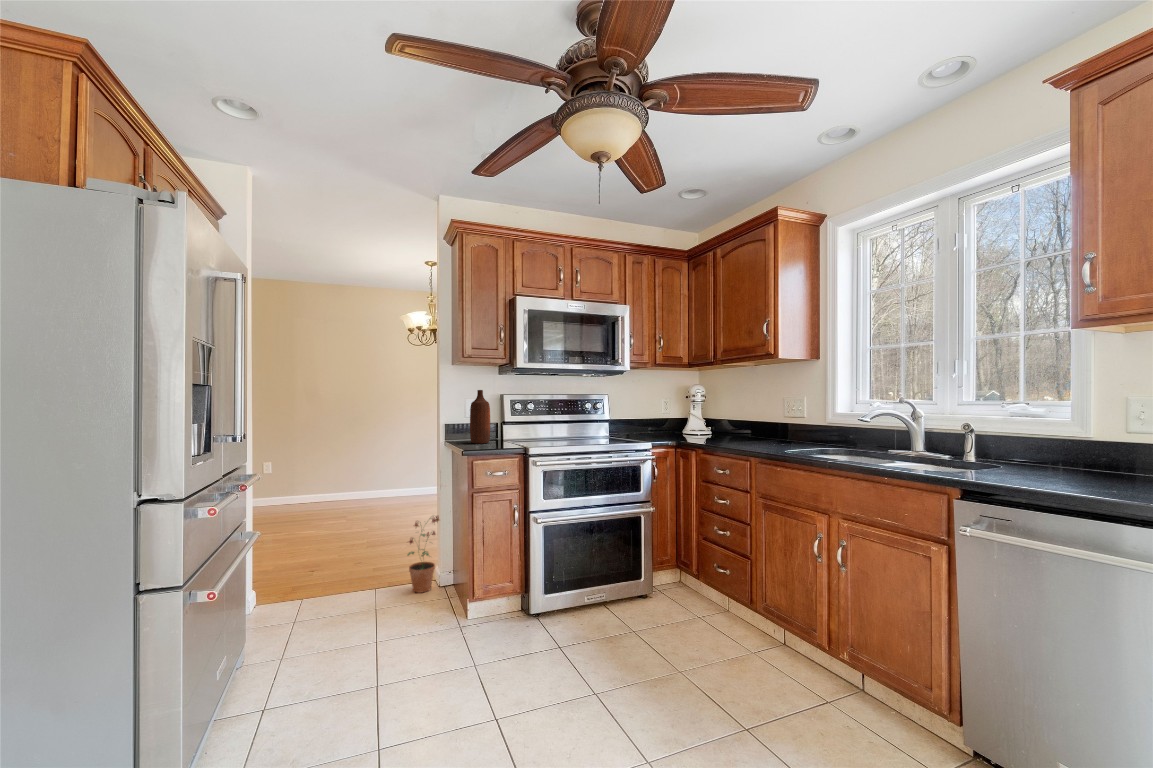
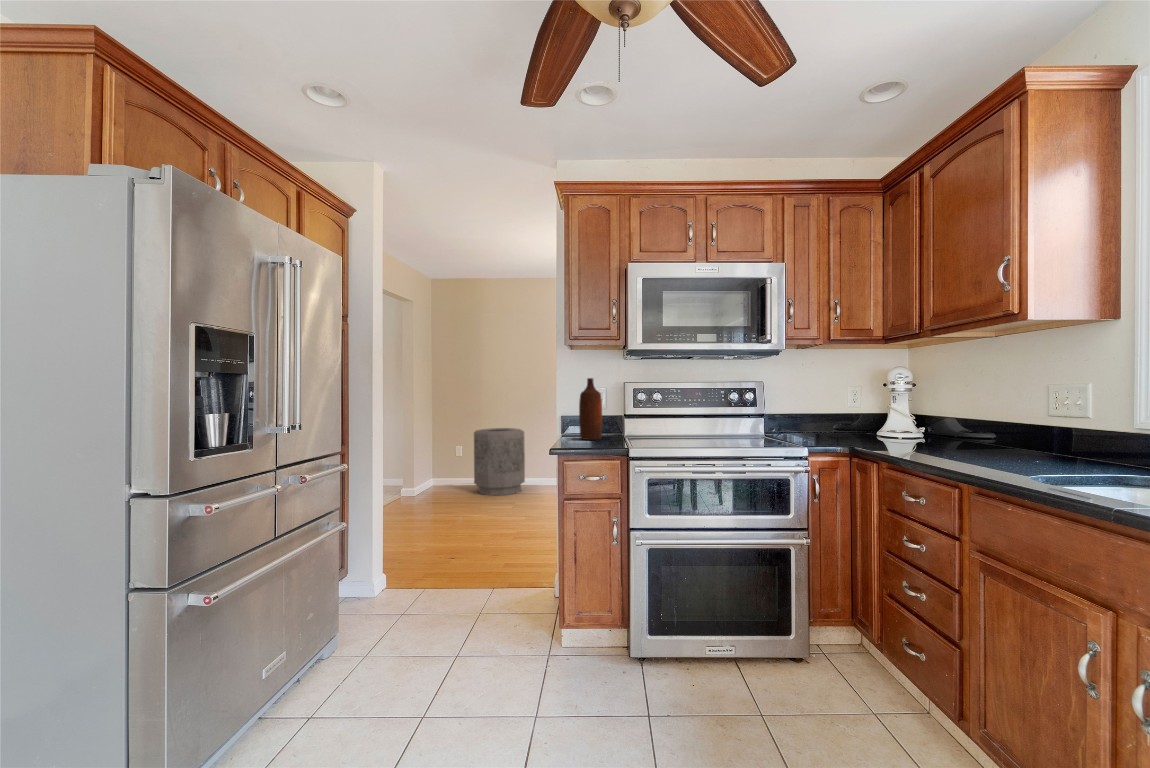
trash can: none [293,441,353,513] -> present [474,428,525,495]
potted plant: present [408,516,439,593] -> none [519,515,557,597]

